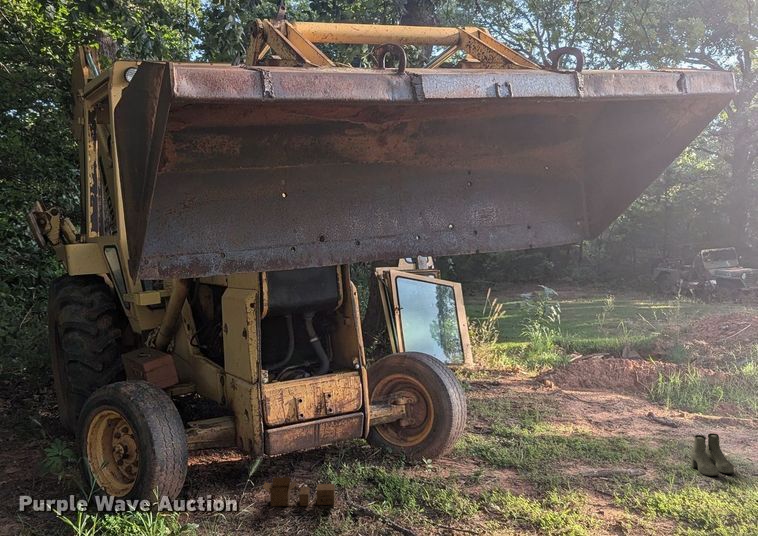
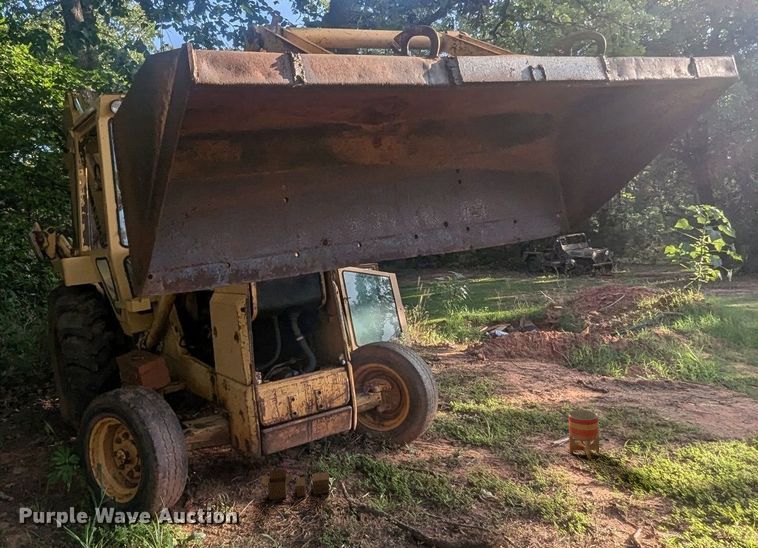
boots: present [690,433,734,476] -> none [625,398,664,436]
planter: none [612,439,647,494] -> present [568,410,599,459]

